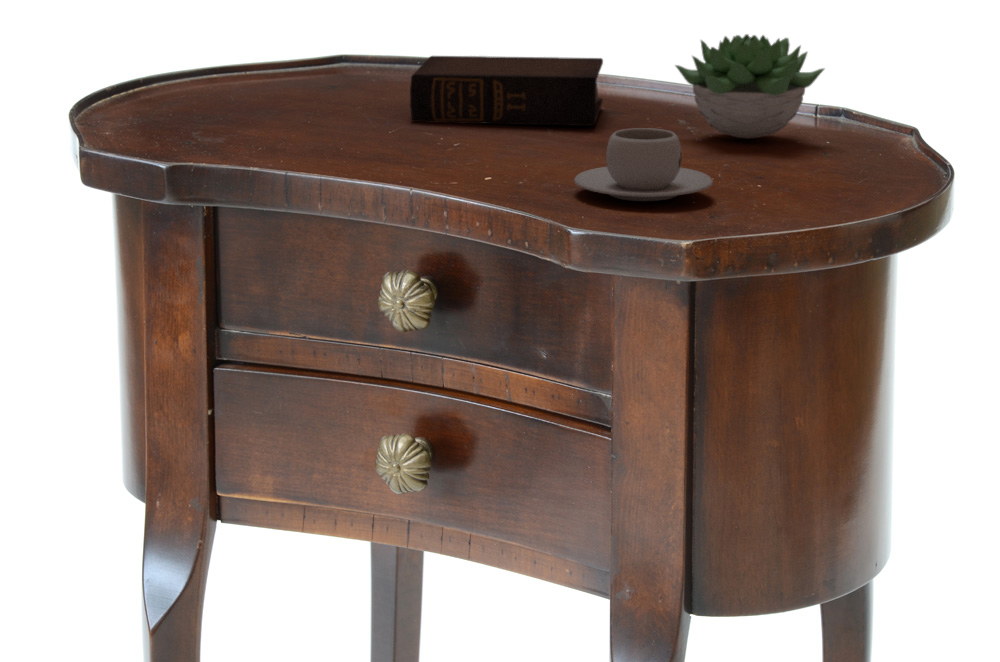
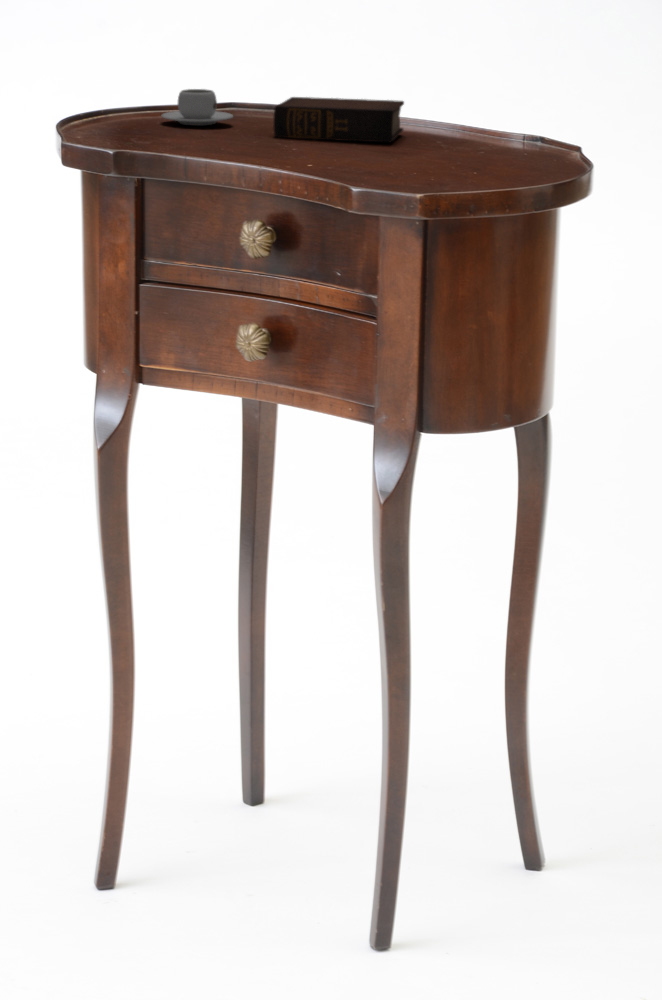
succulent plant: present [676,34,824,138] -> none [443,85,539,152]
teacup: present [574,128,713,201] -> present [162,89,233,125]

